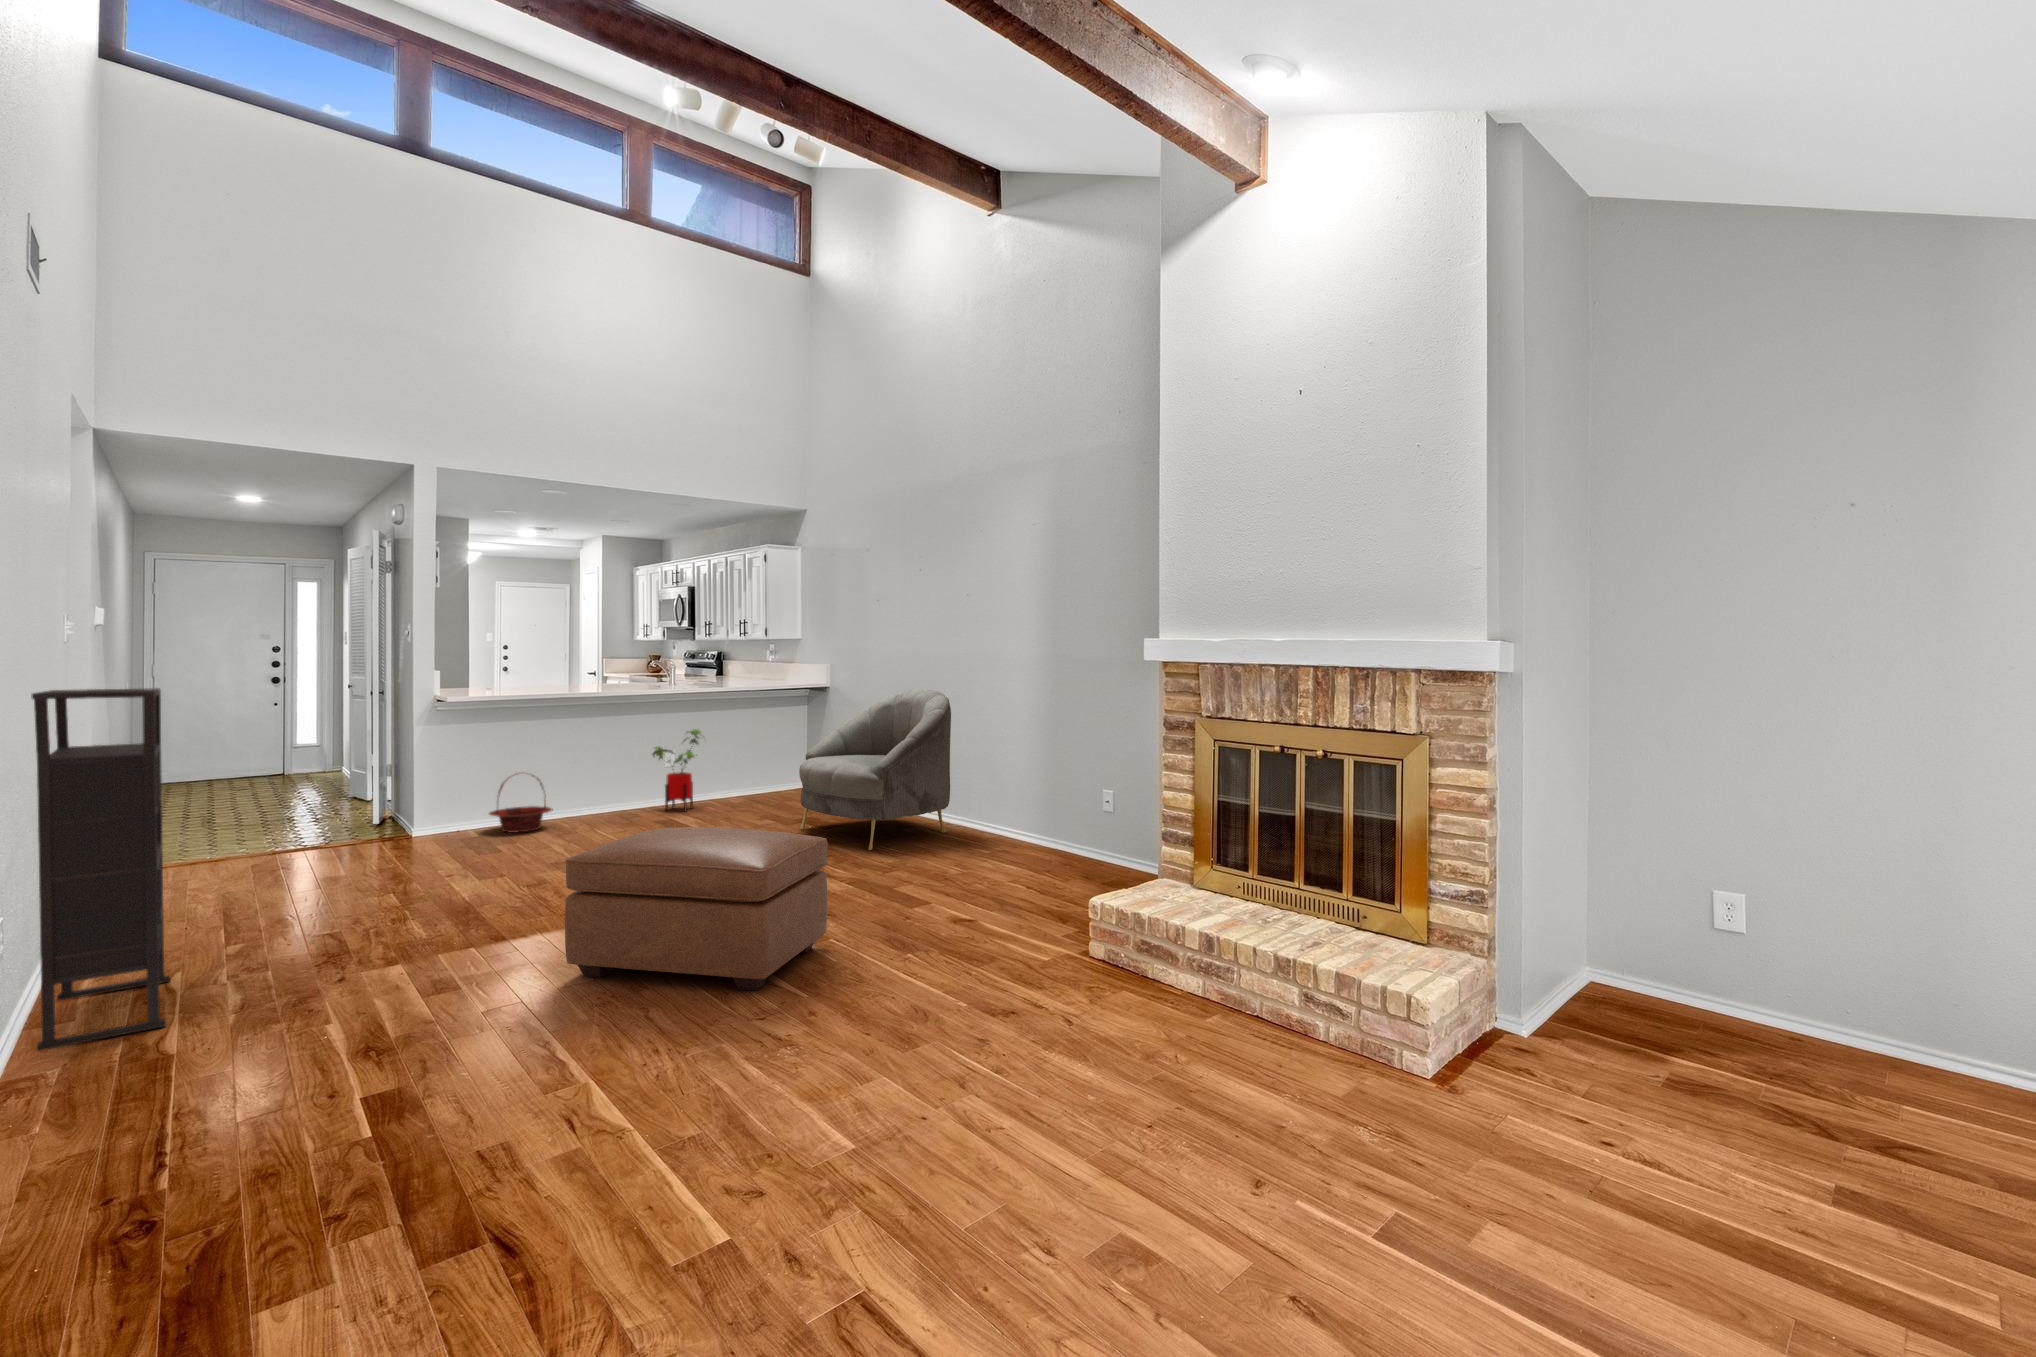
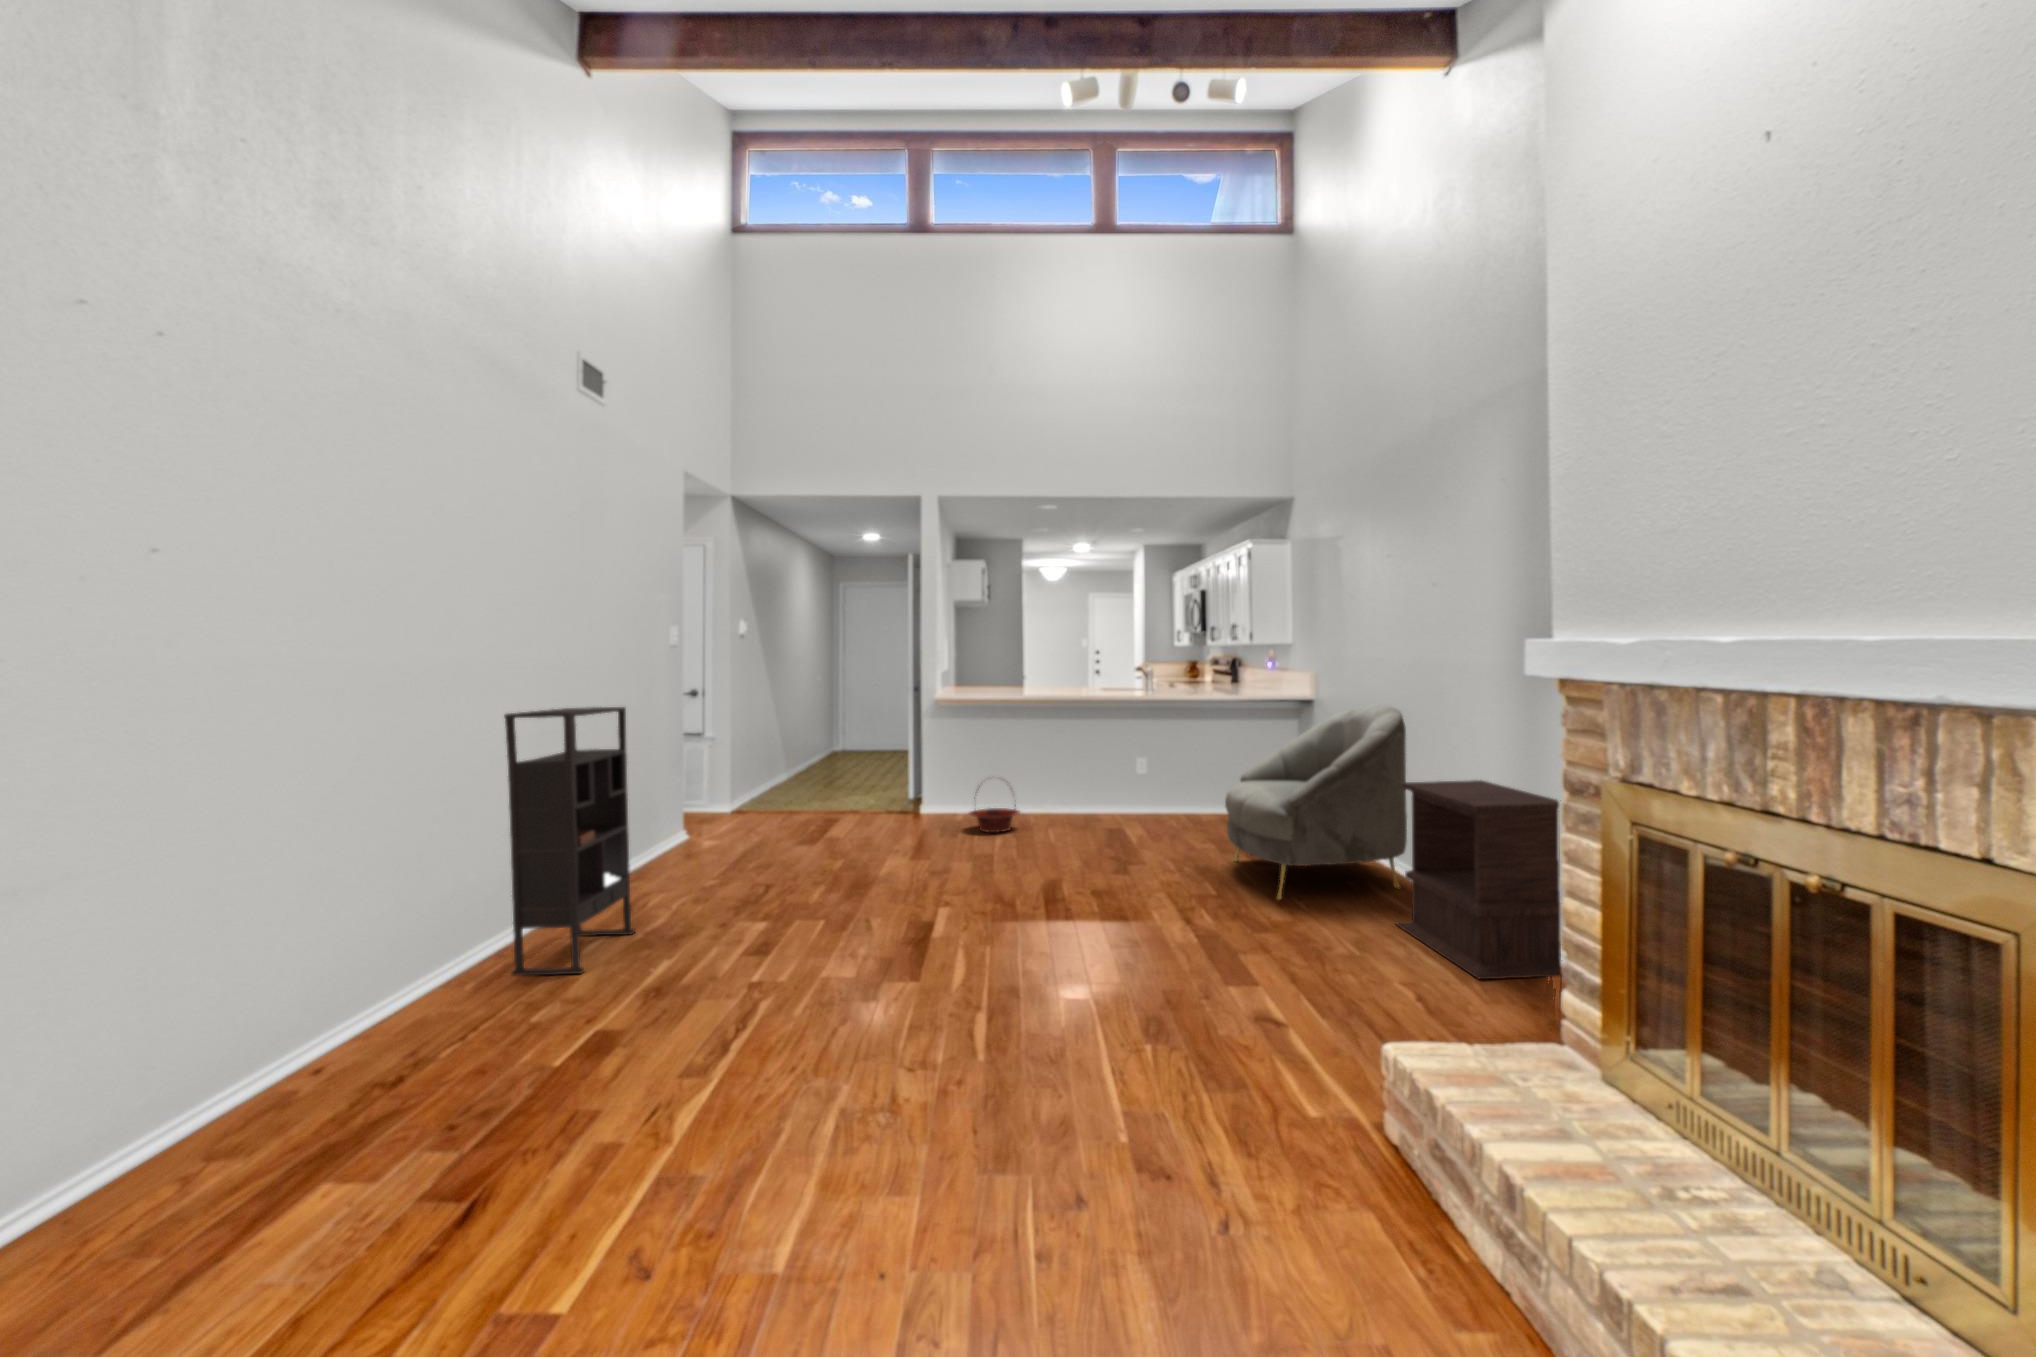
house plant: present [653,729,701,812] -> none [1119,740,1171,826]
side table: none [968,741,1102,875] -> present [1396,780,1562,979]
ottoman: present [565,827,828,990] -> none [827,857,1084,1062]

